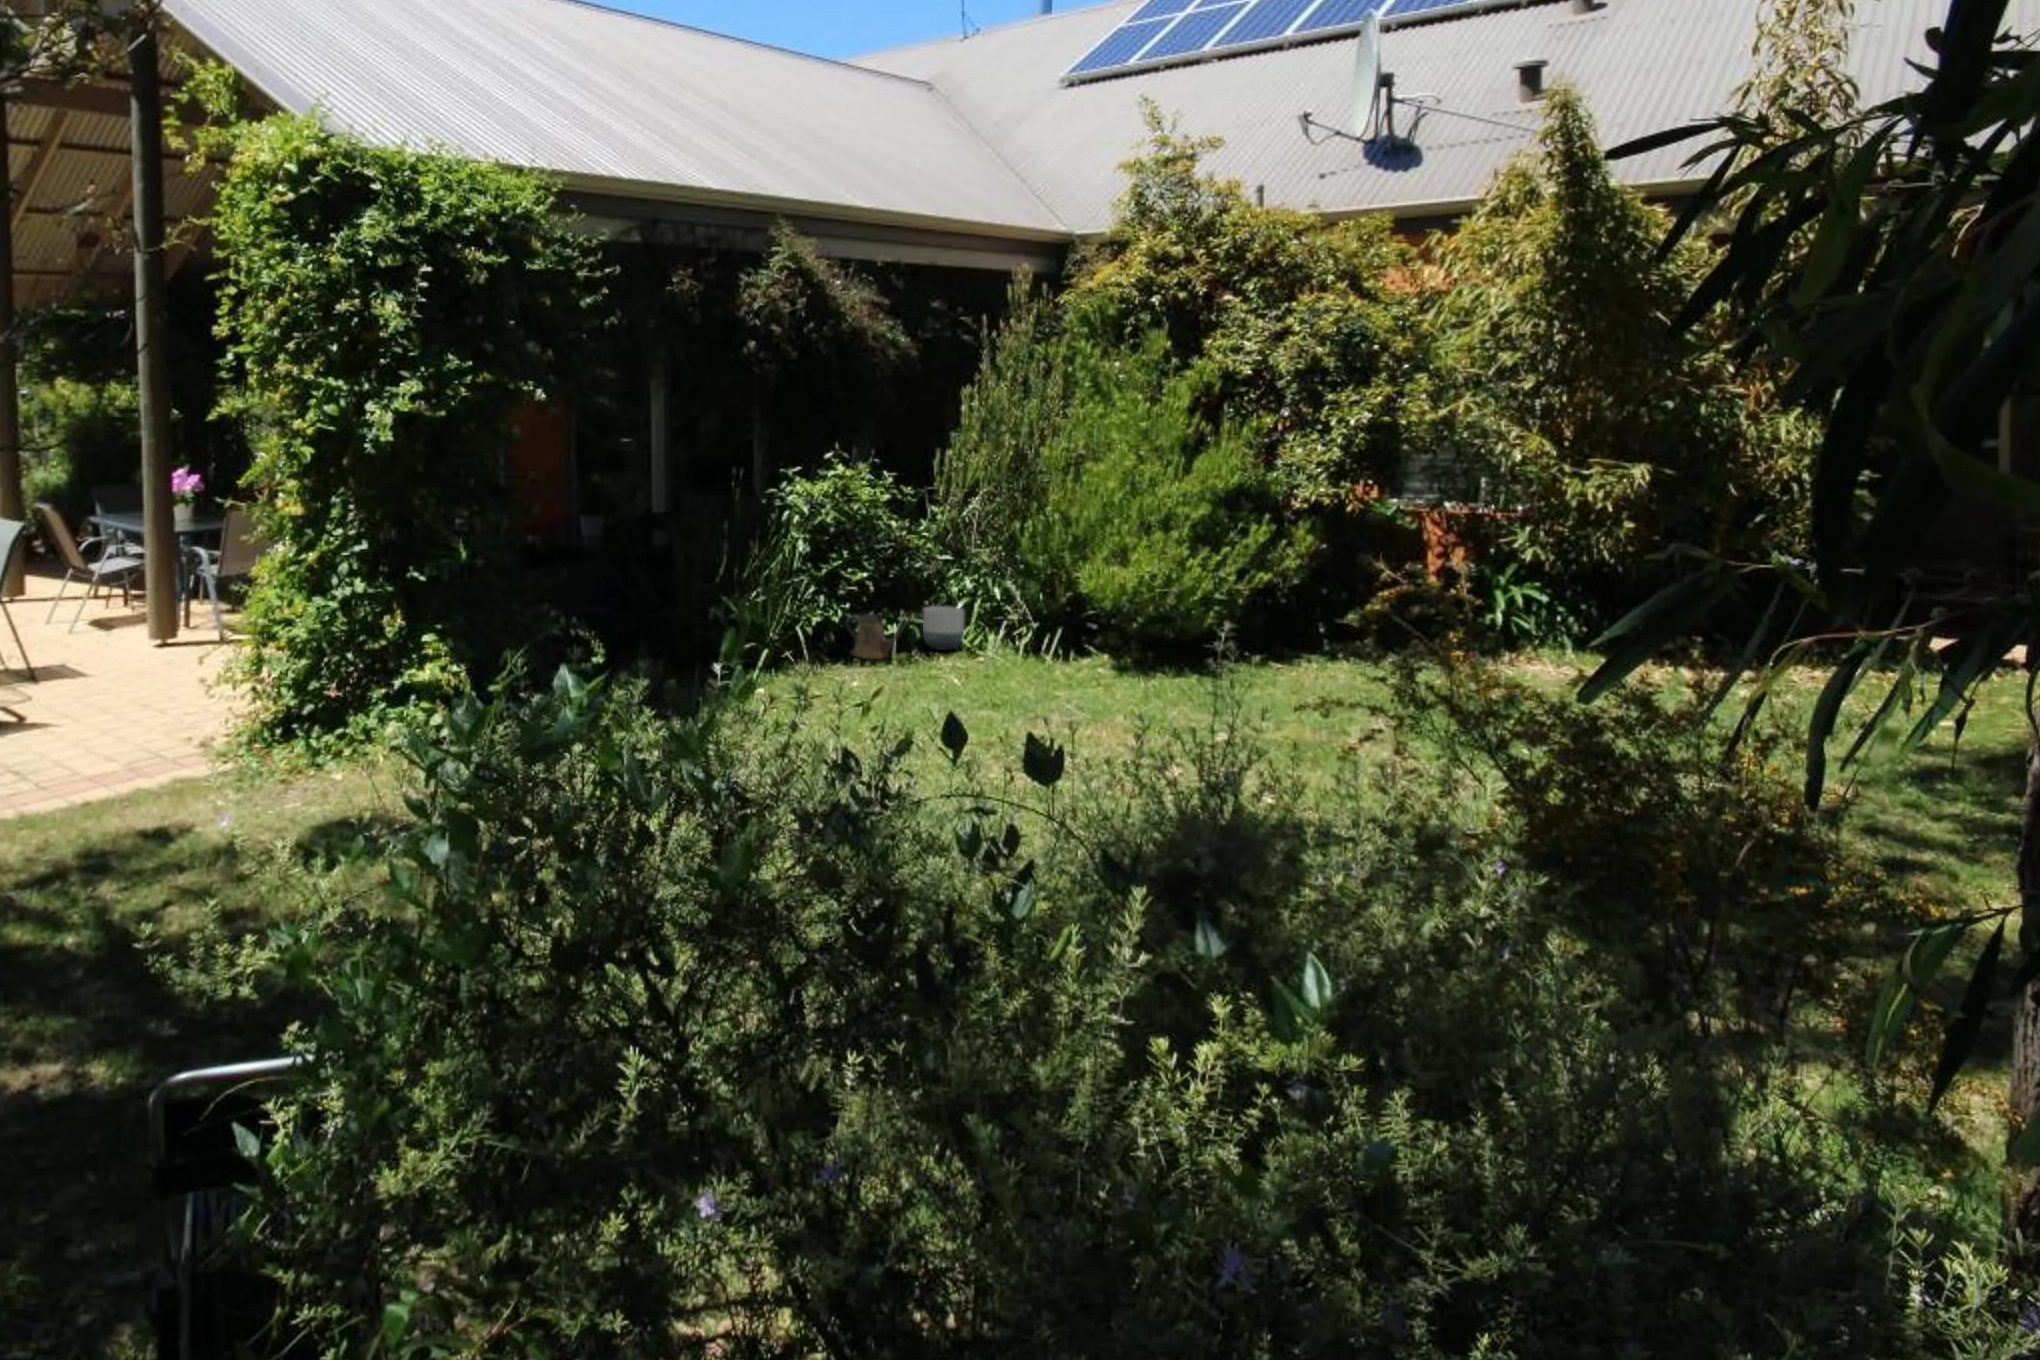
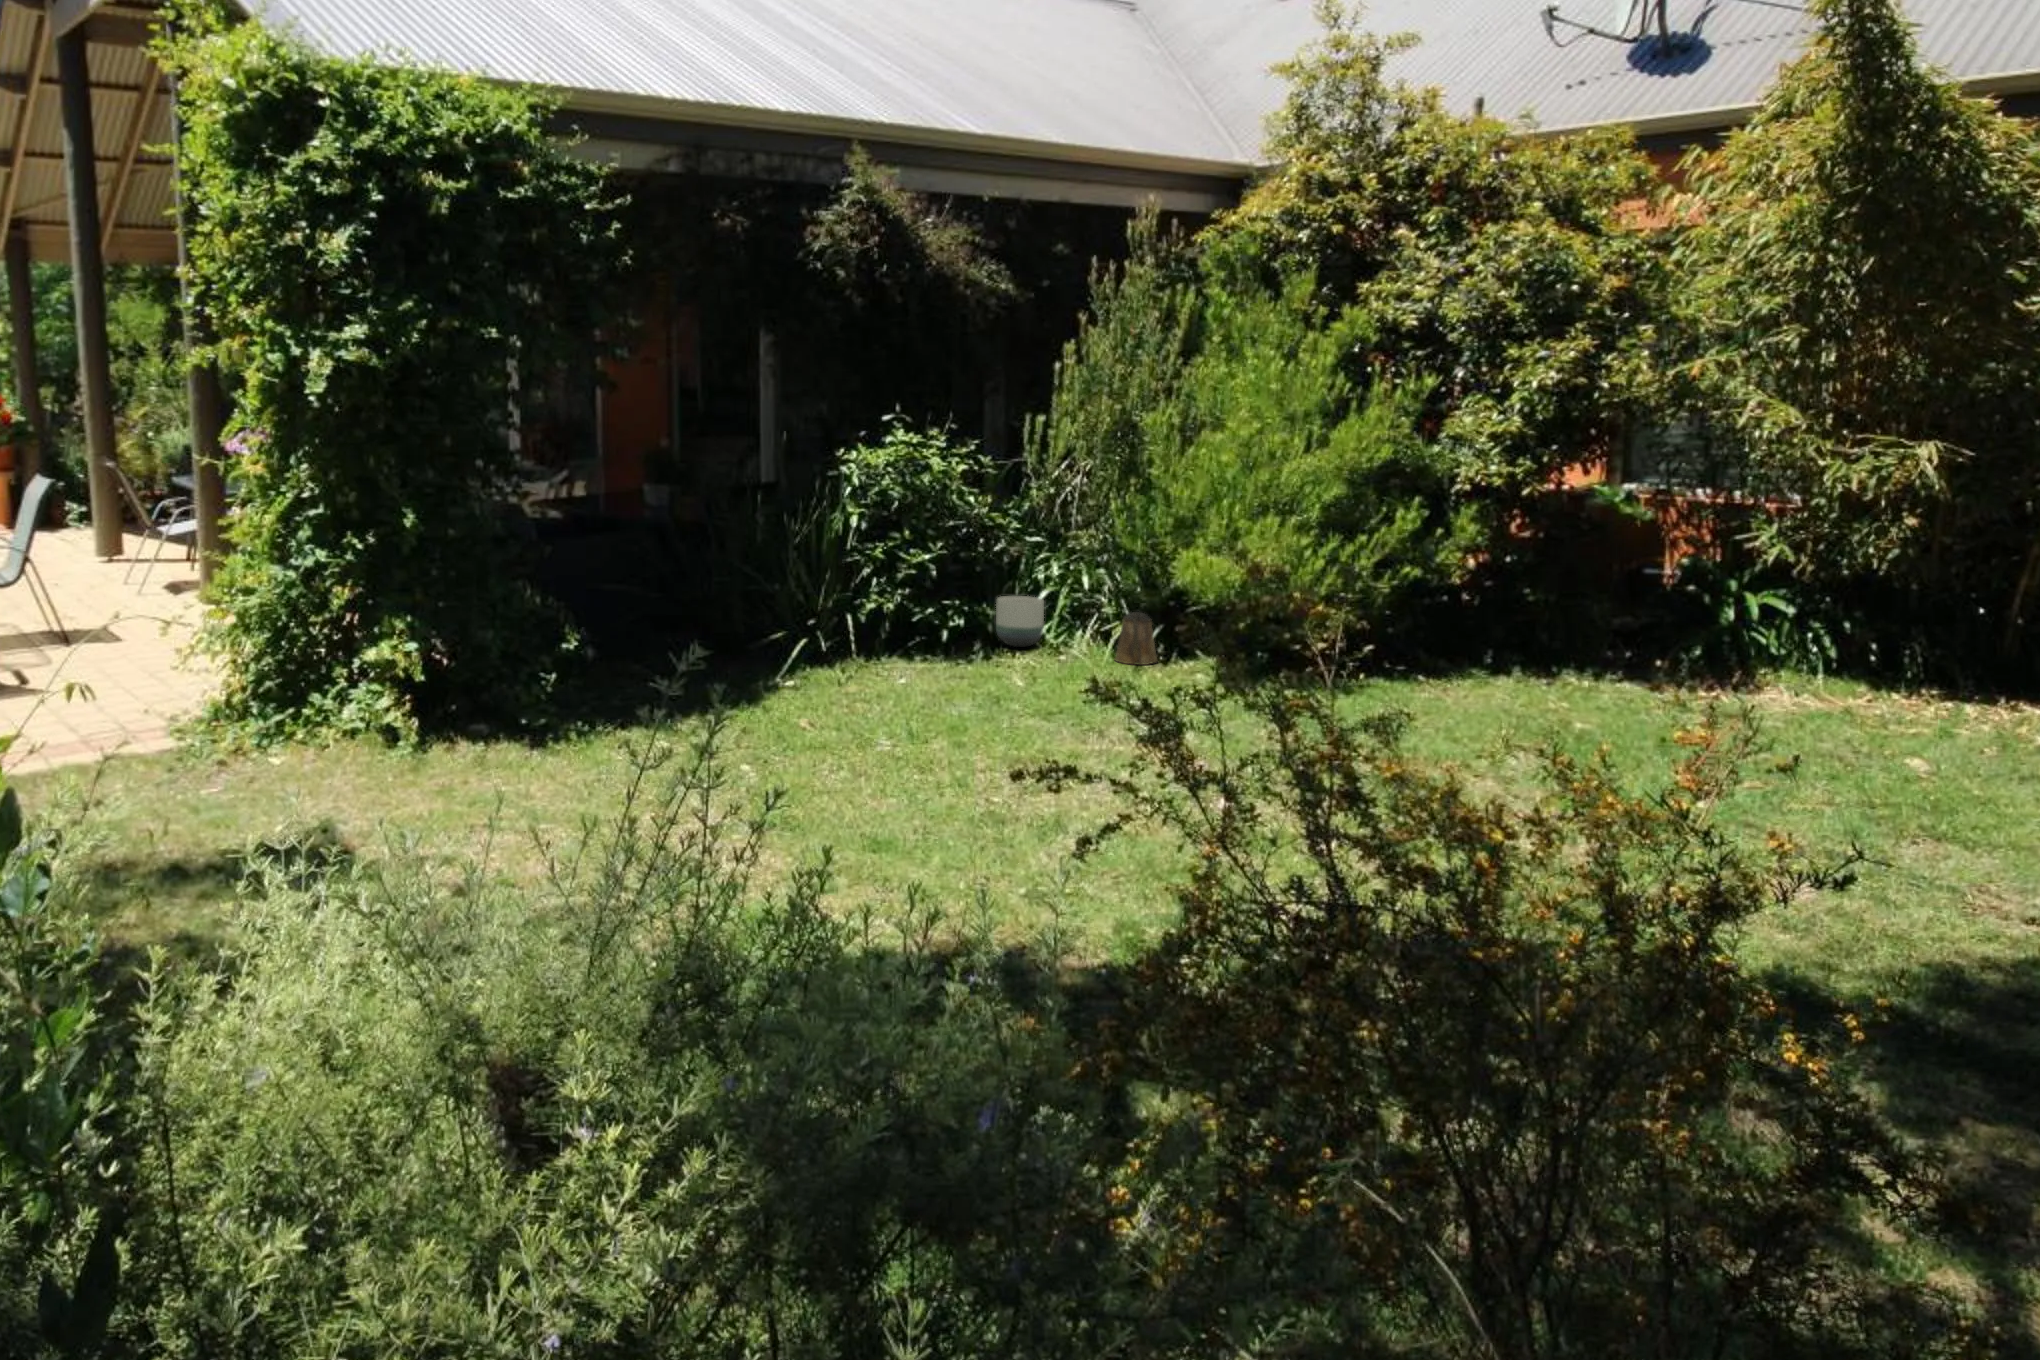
watering can: present [846,614,914,659] -> present [1115,612,1157,665]

